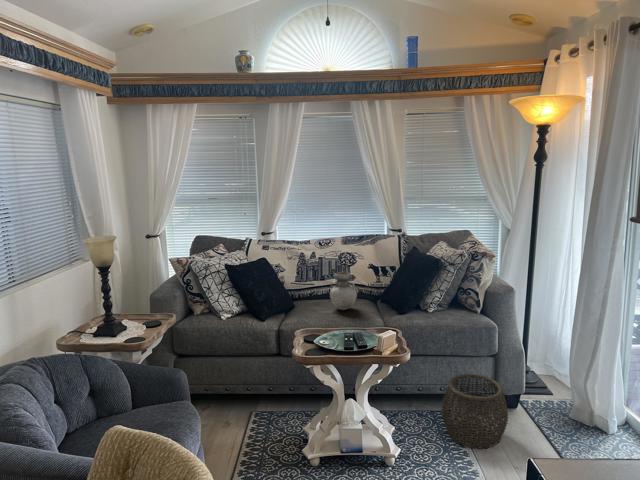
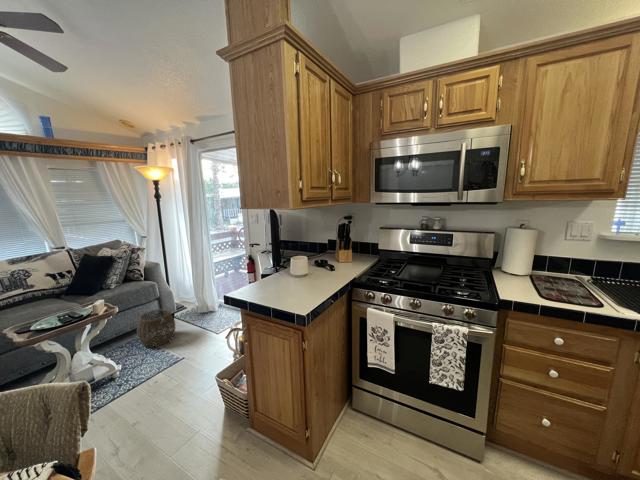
vase: present [330,272,357,310] -> none [16,281,46,309]

